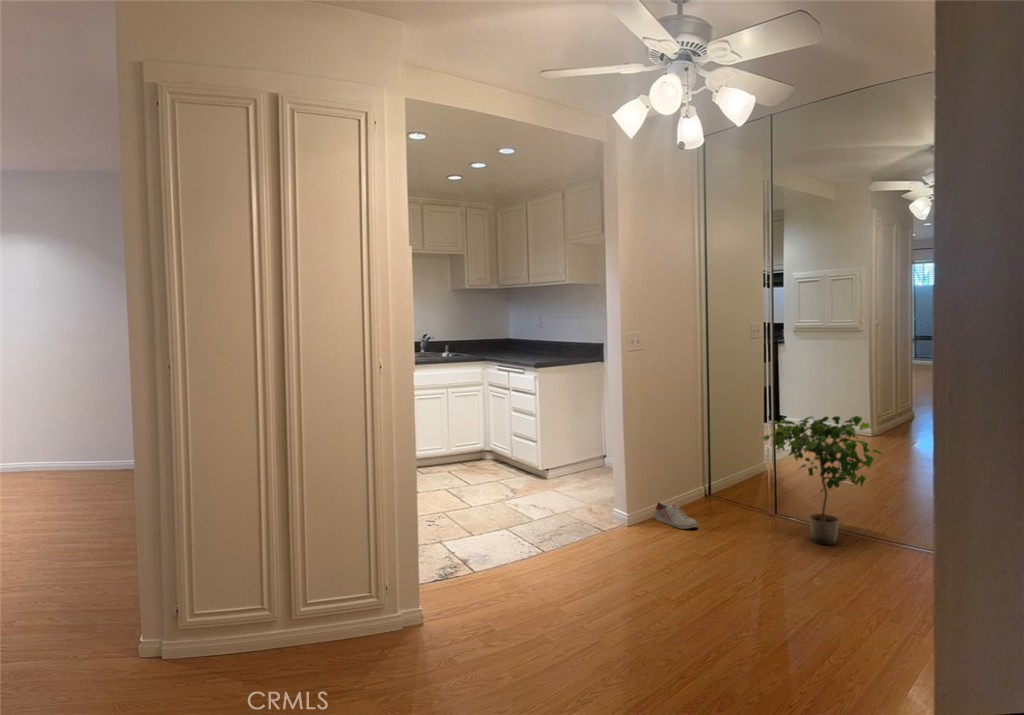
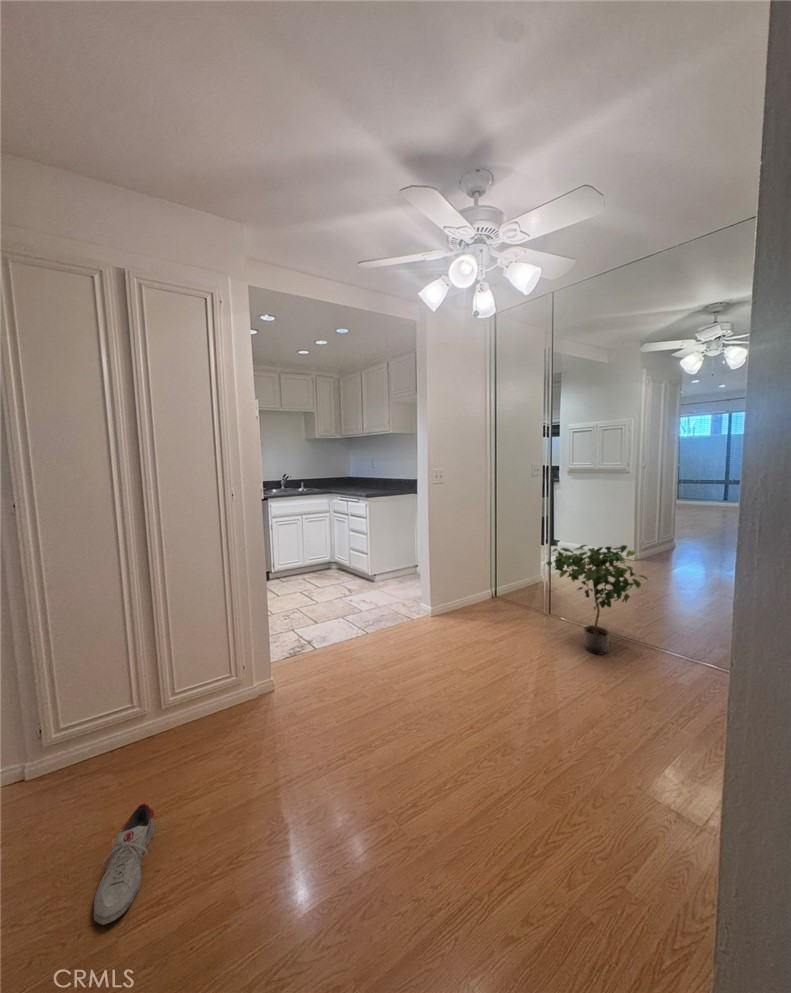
shoe: present [654,502,698,529] -> present [94,803,155,925]

